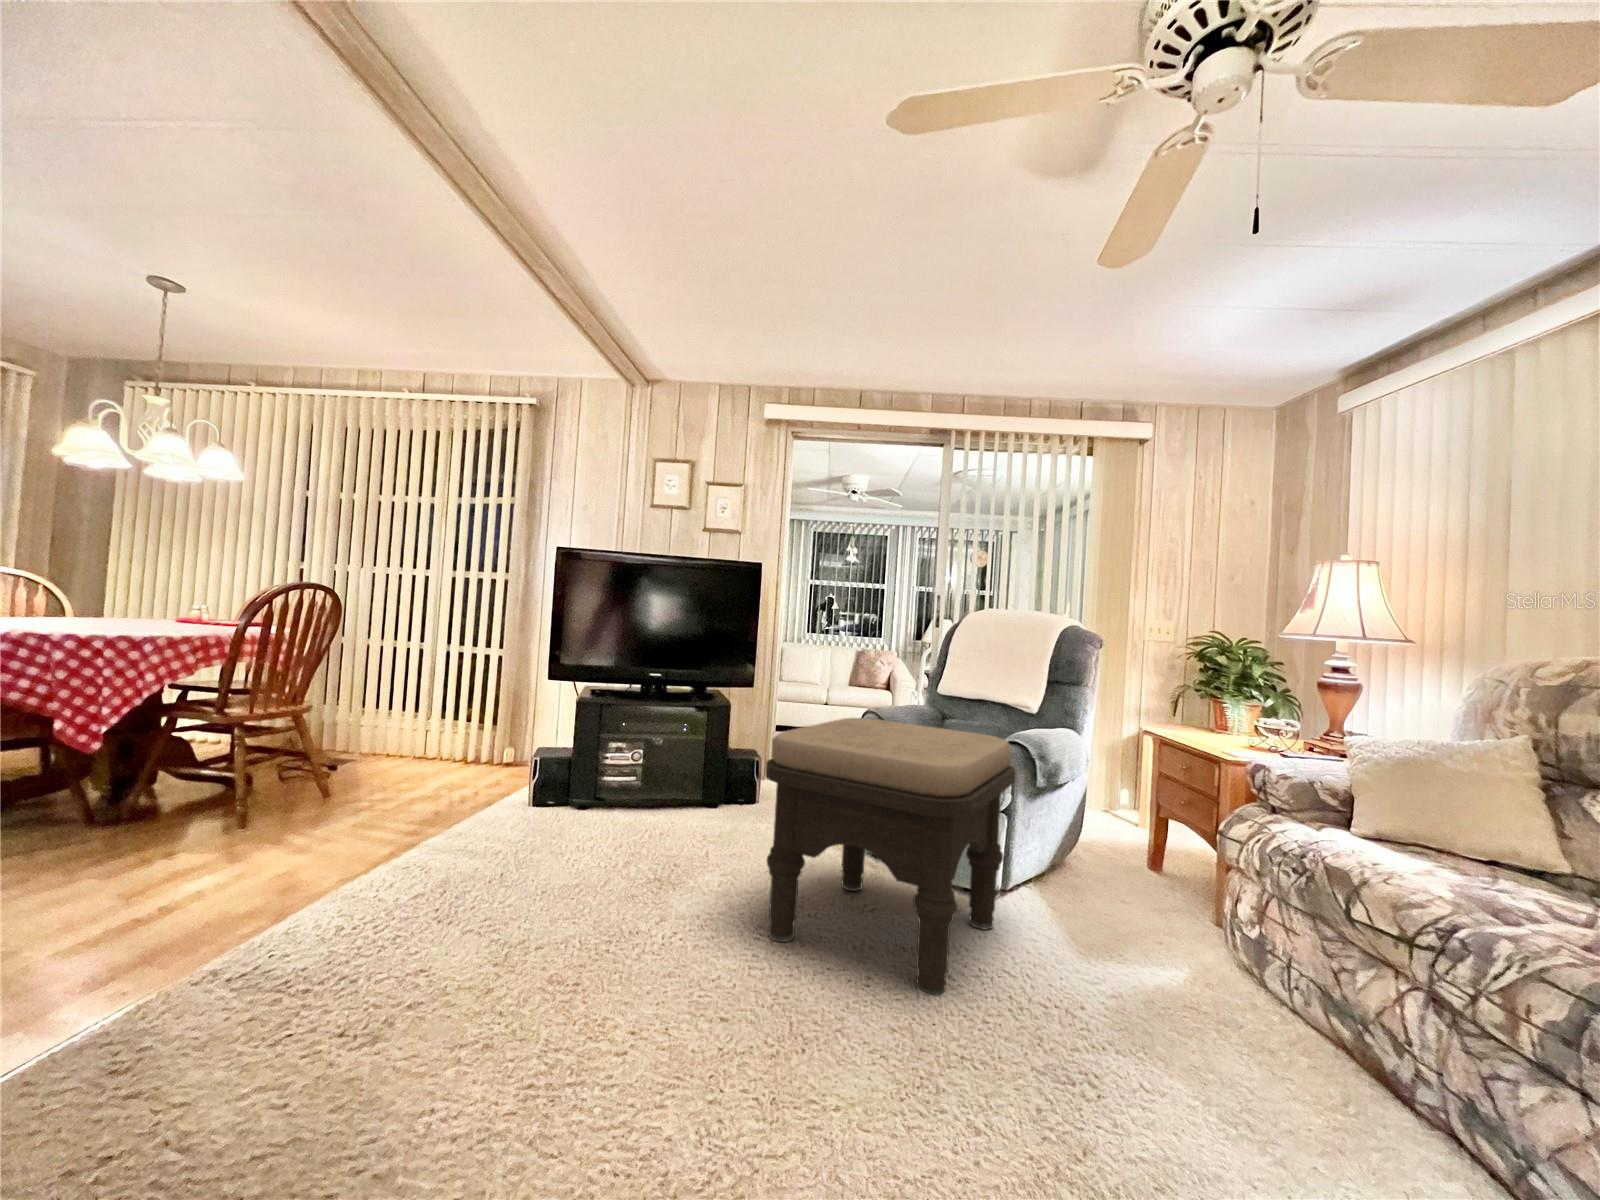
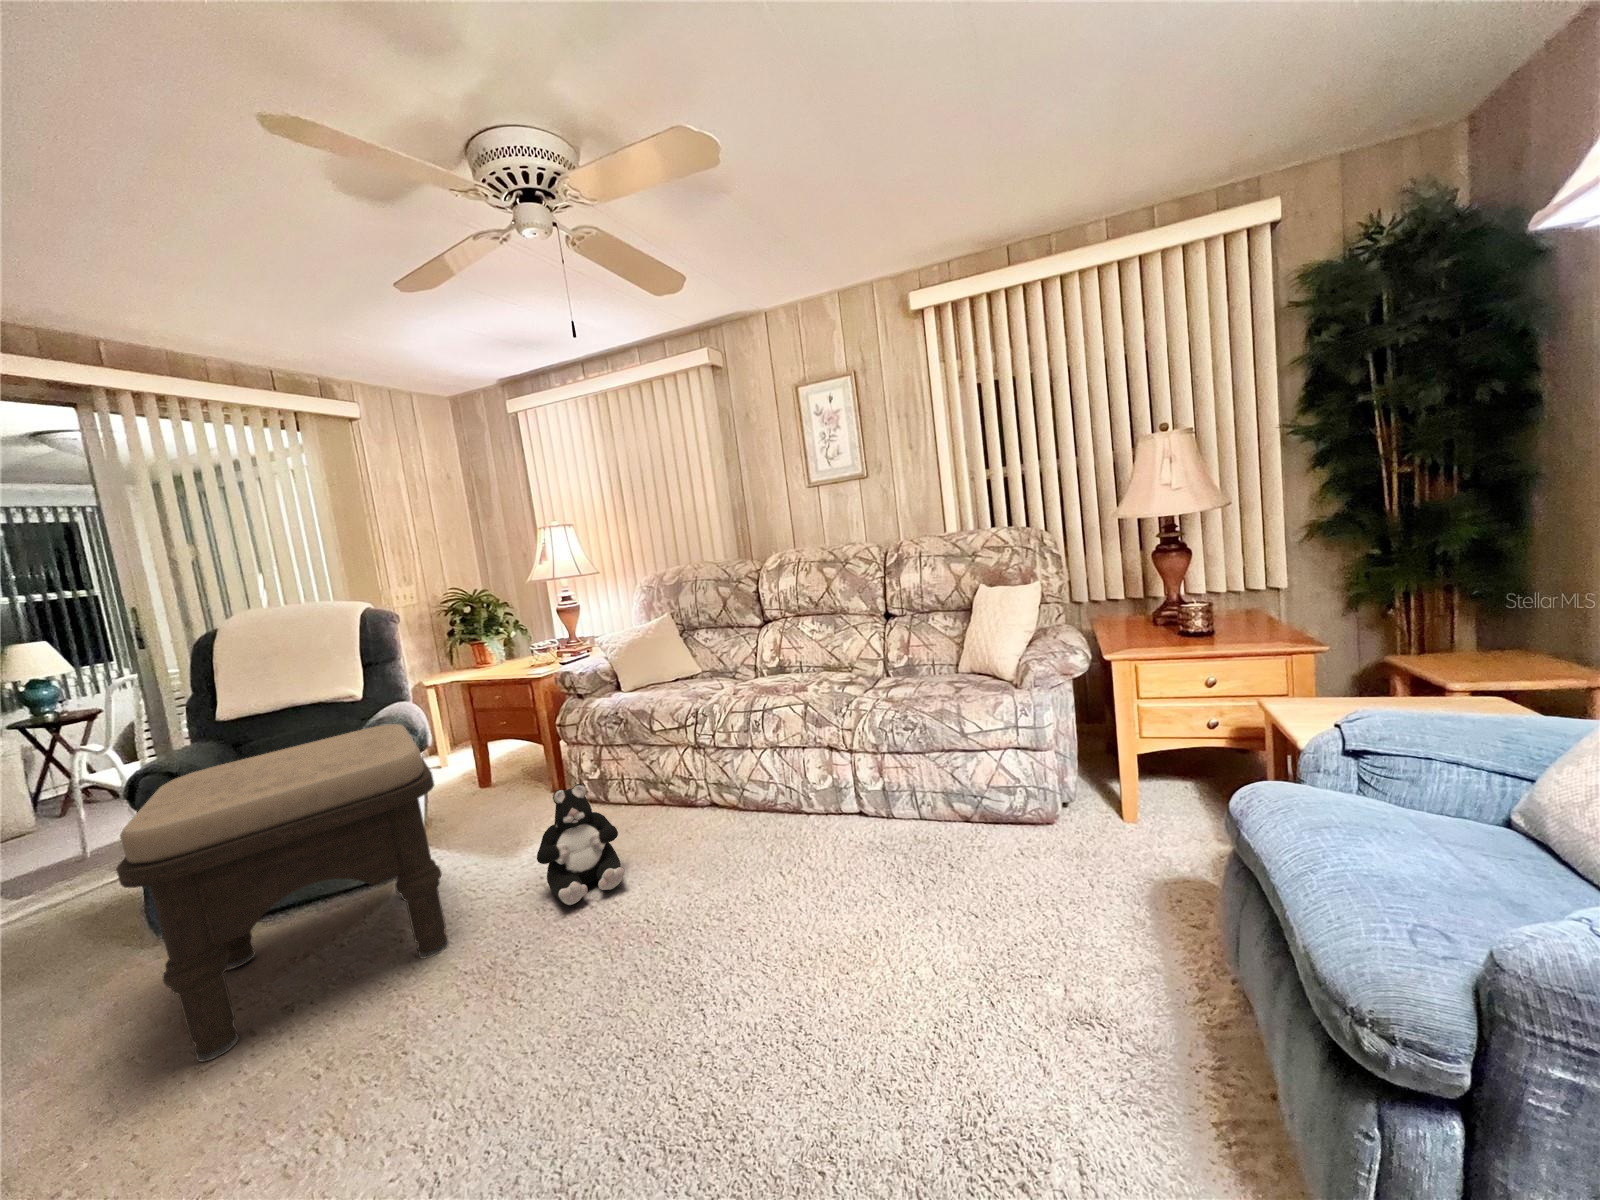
plush toy: none [1050,904,1185,1099] -> present [537,784,625,905]

